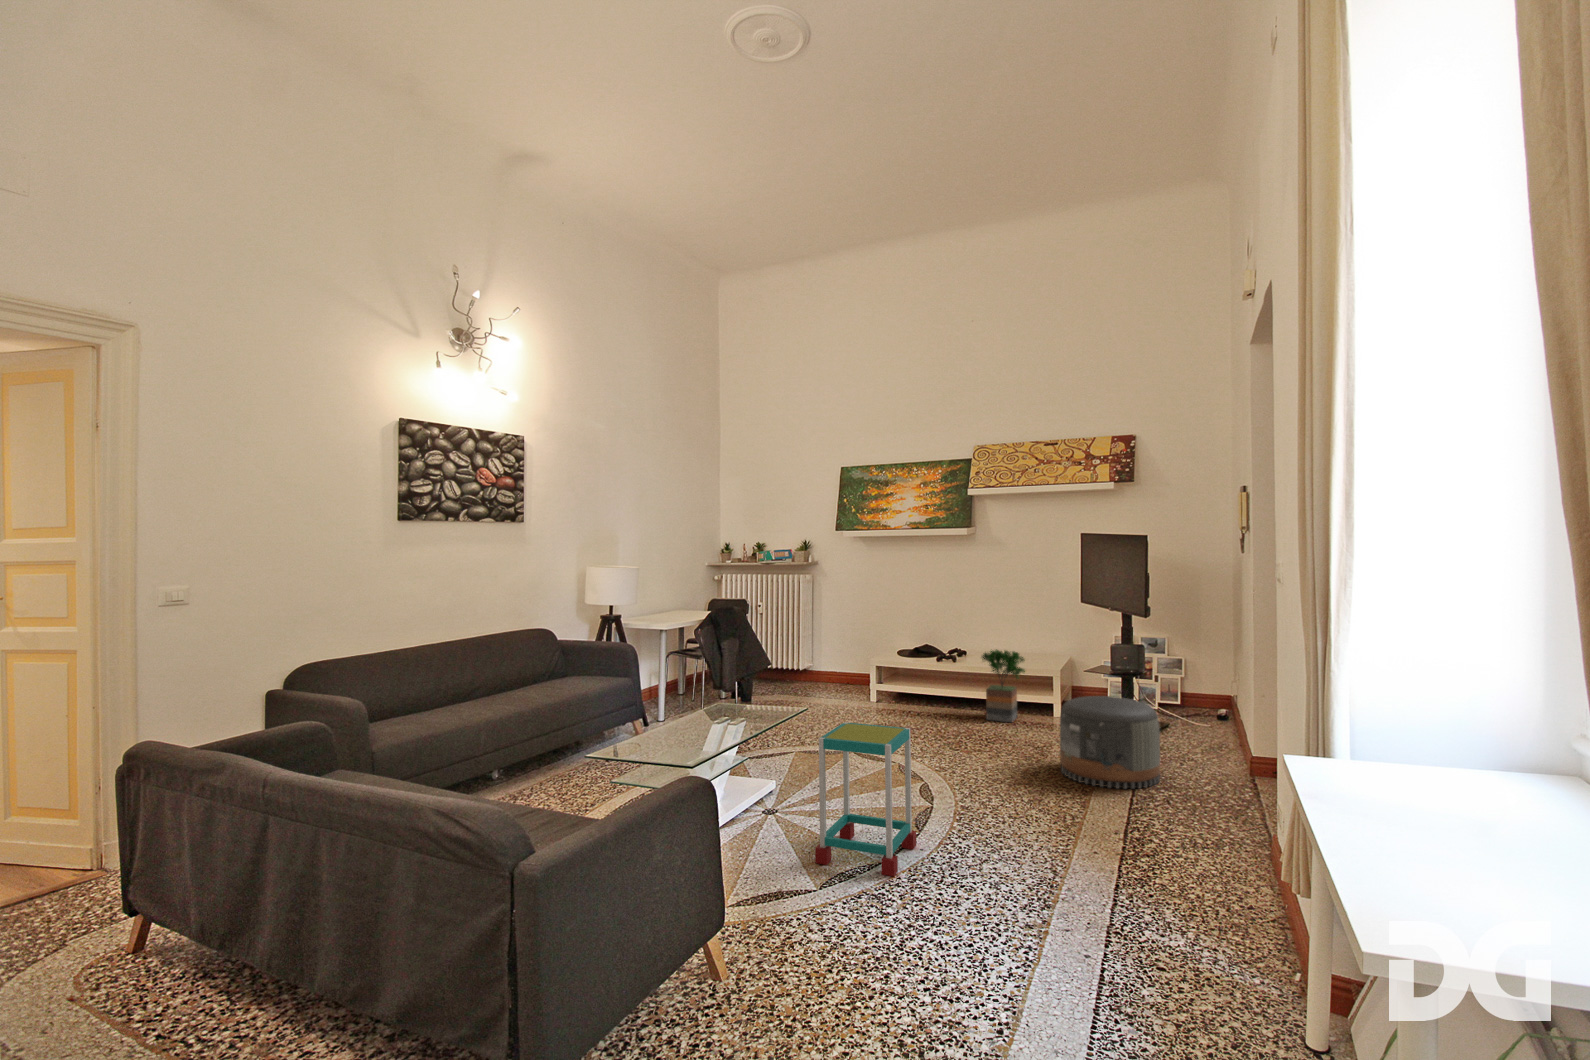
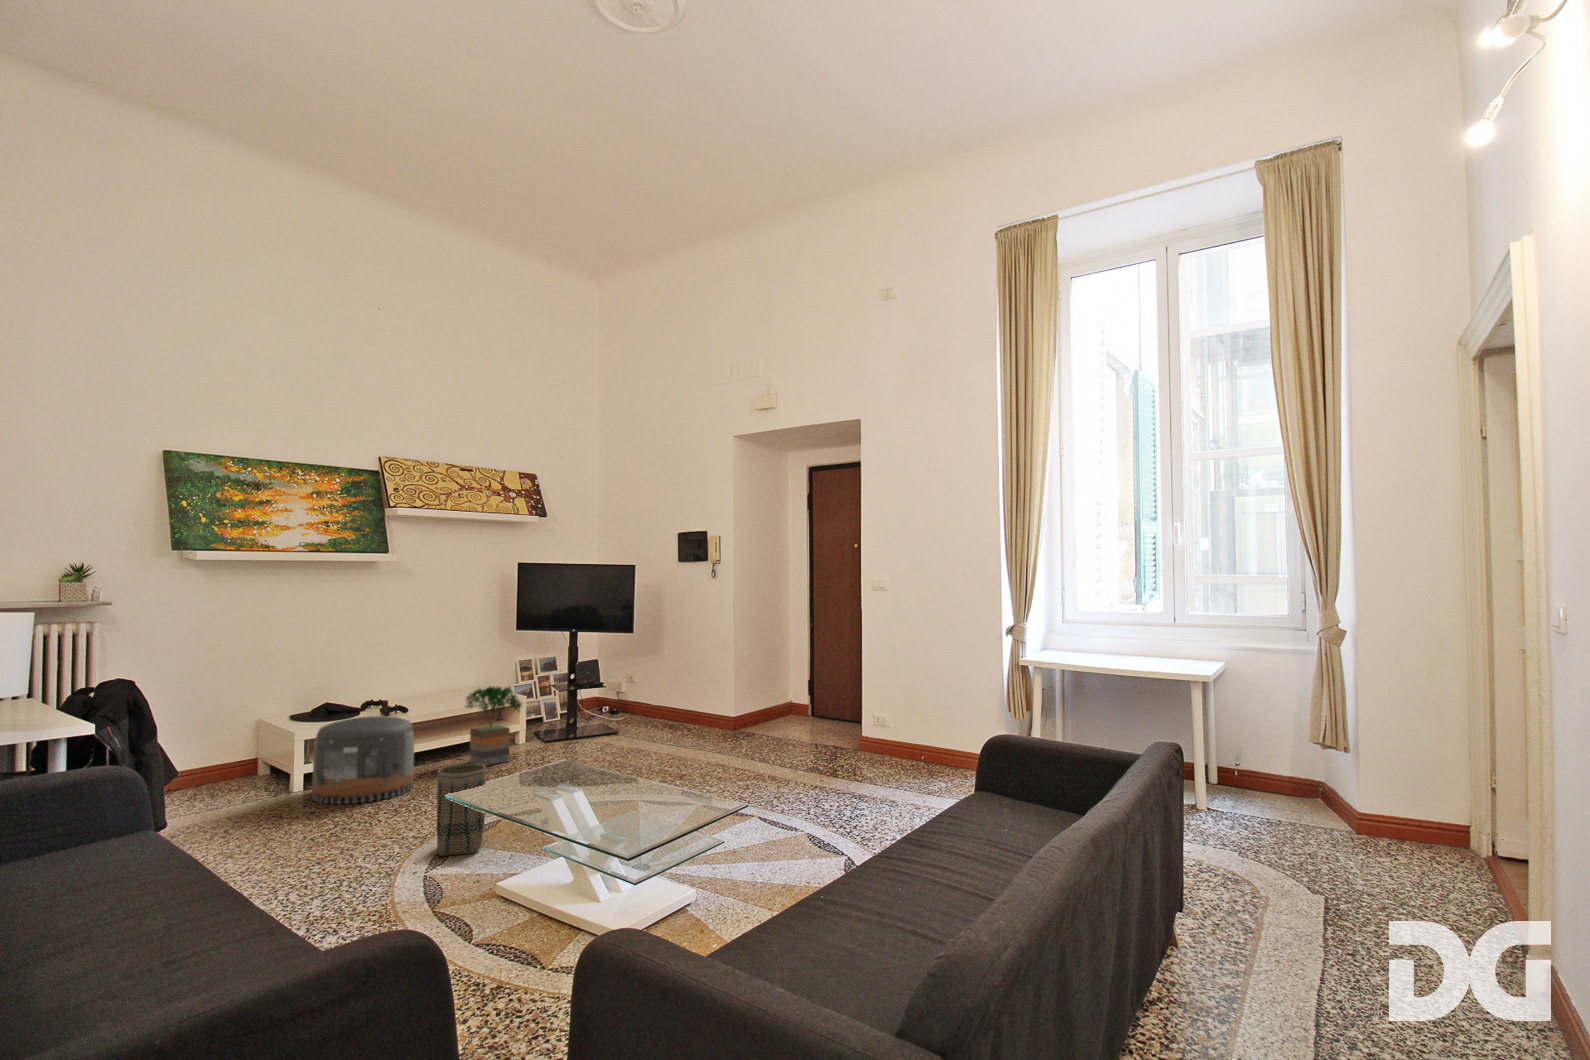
basket: none [772,696,807,763] -> present [437,764,486,856]
pouf: present [1060,696,1160,789] -> present [312,716,414,804]
side table: present [815,722,916,876] -> none [739,724,843,866]

